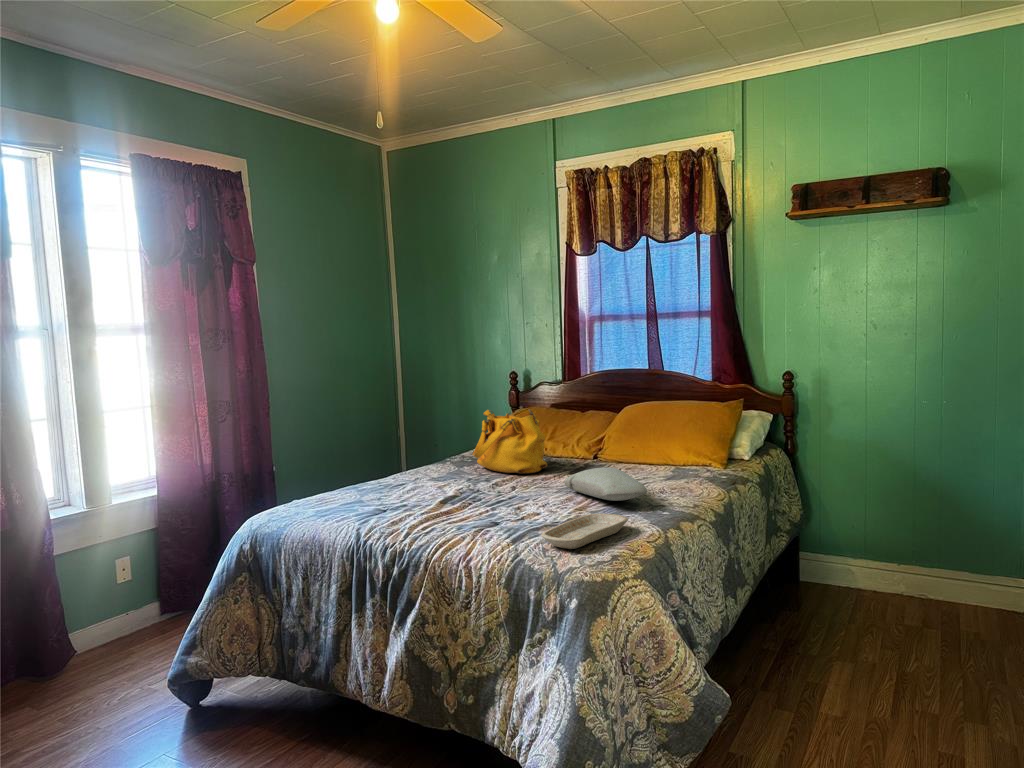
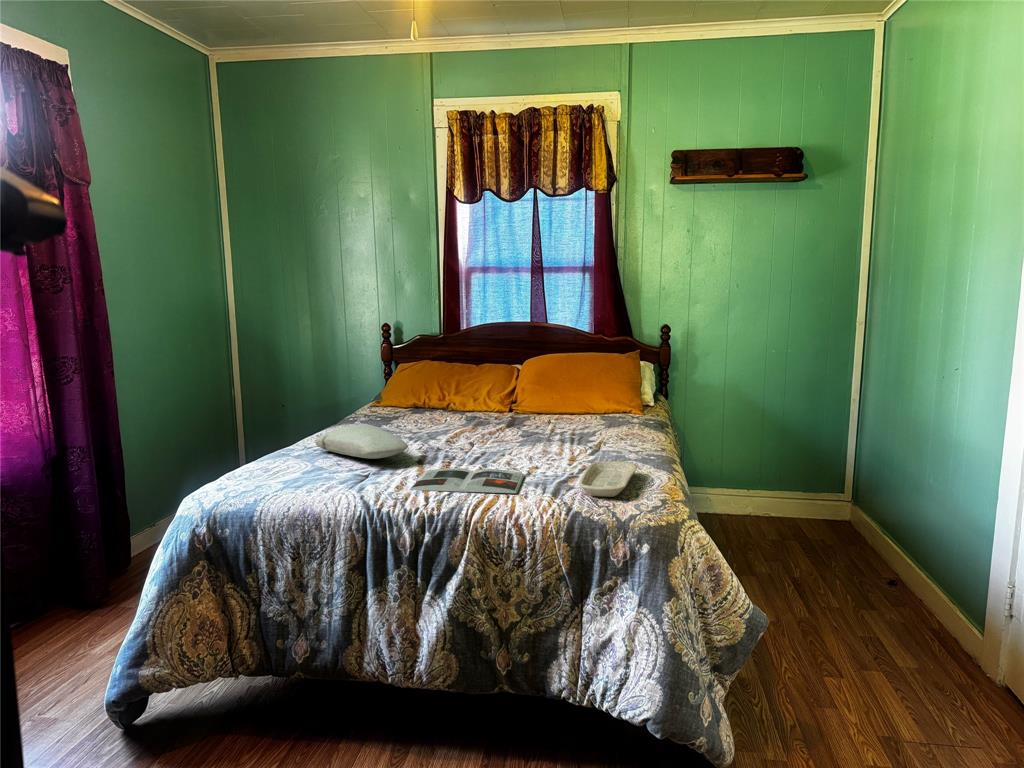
handbag: present [473,410,547,474] -> none [395,361,472,428]
pillow: present [564,468,647,501] -> present [315,424,408,459]
magazine: none [403,510,520,538] -> present [409,468,524,493]

